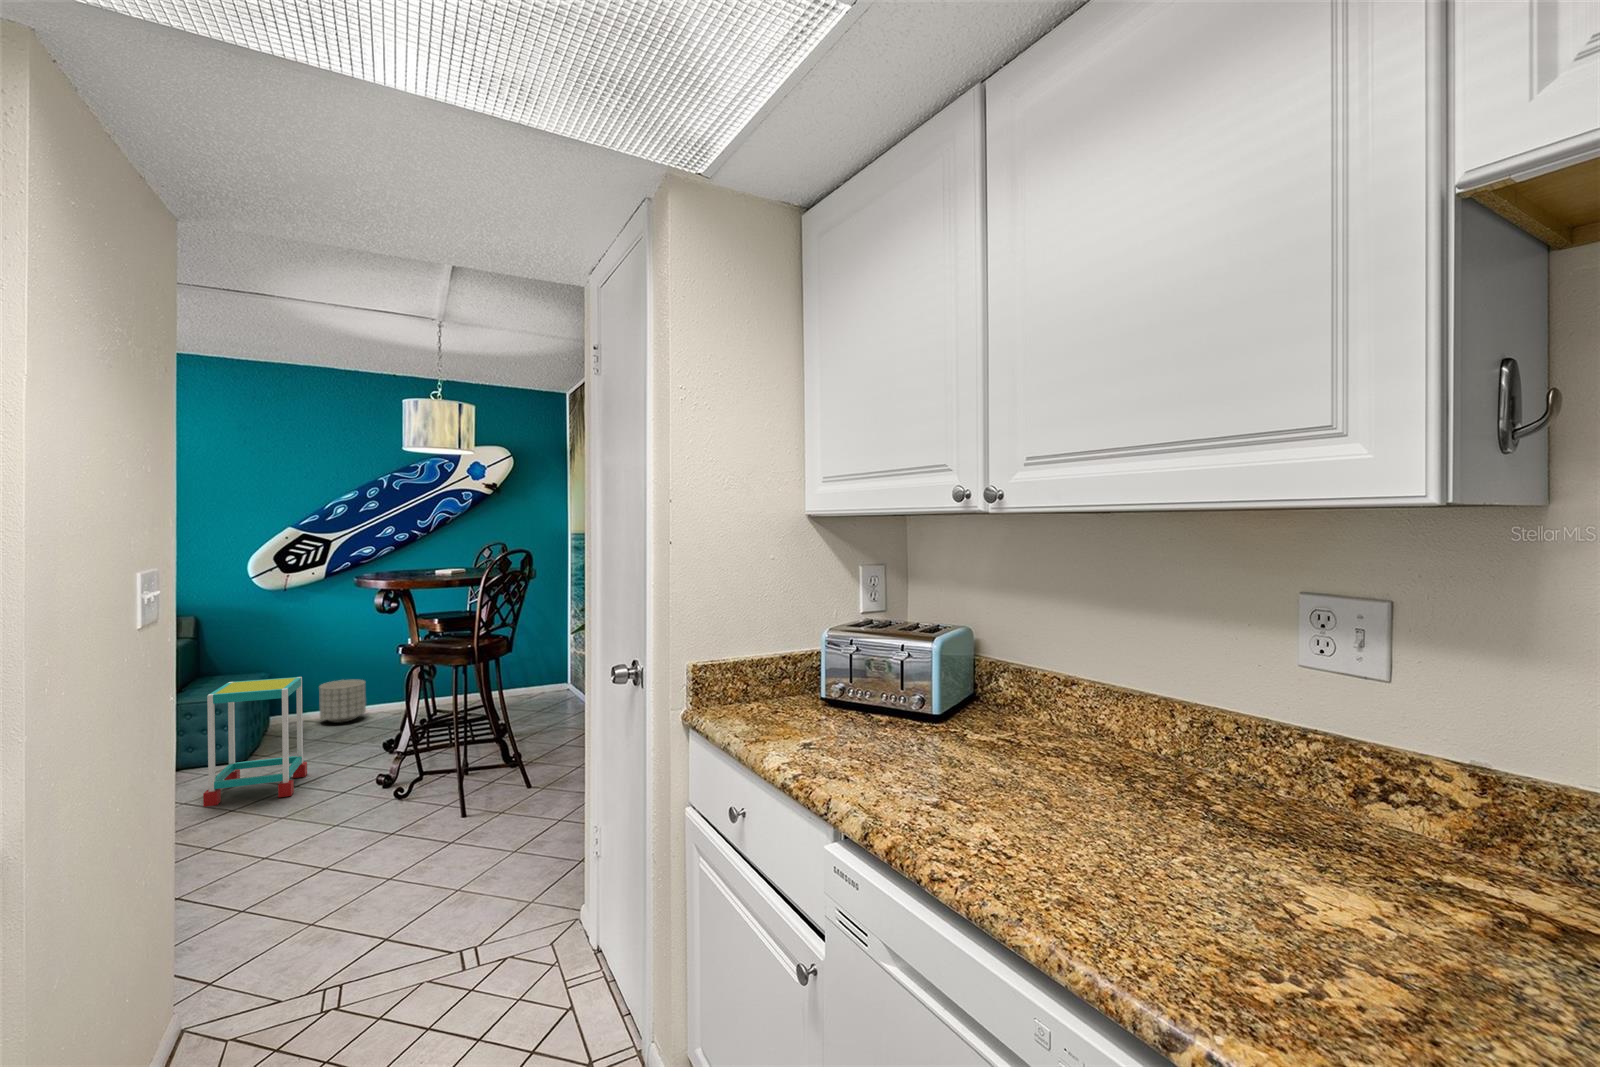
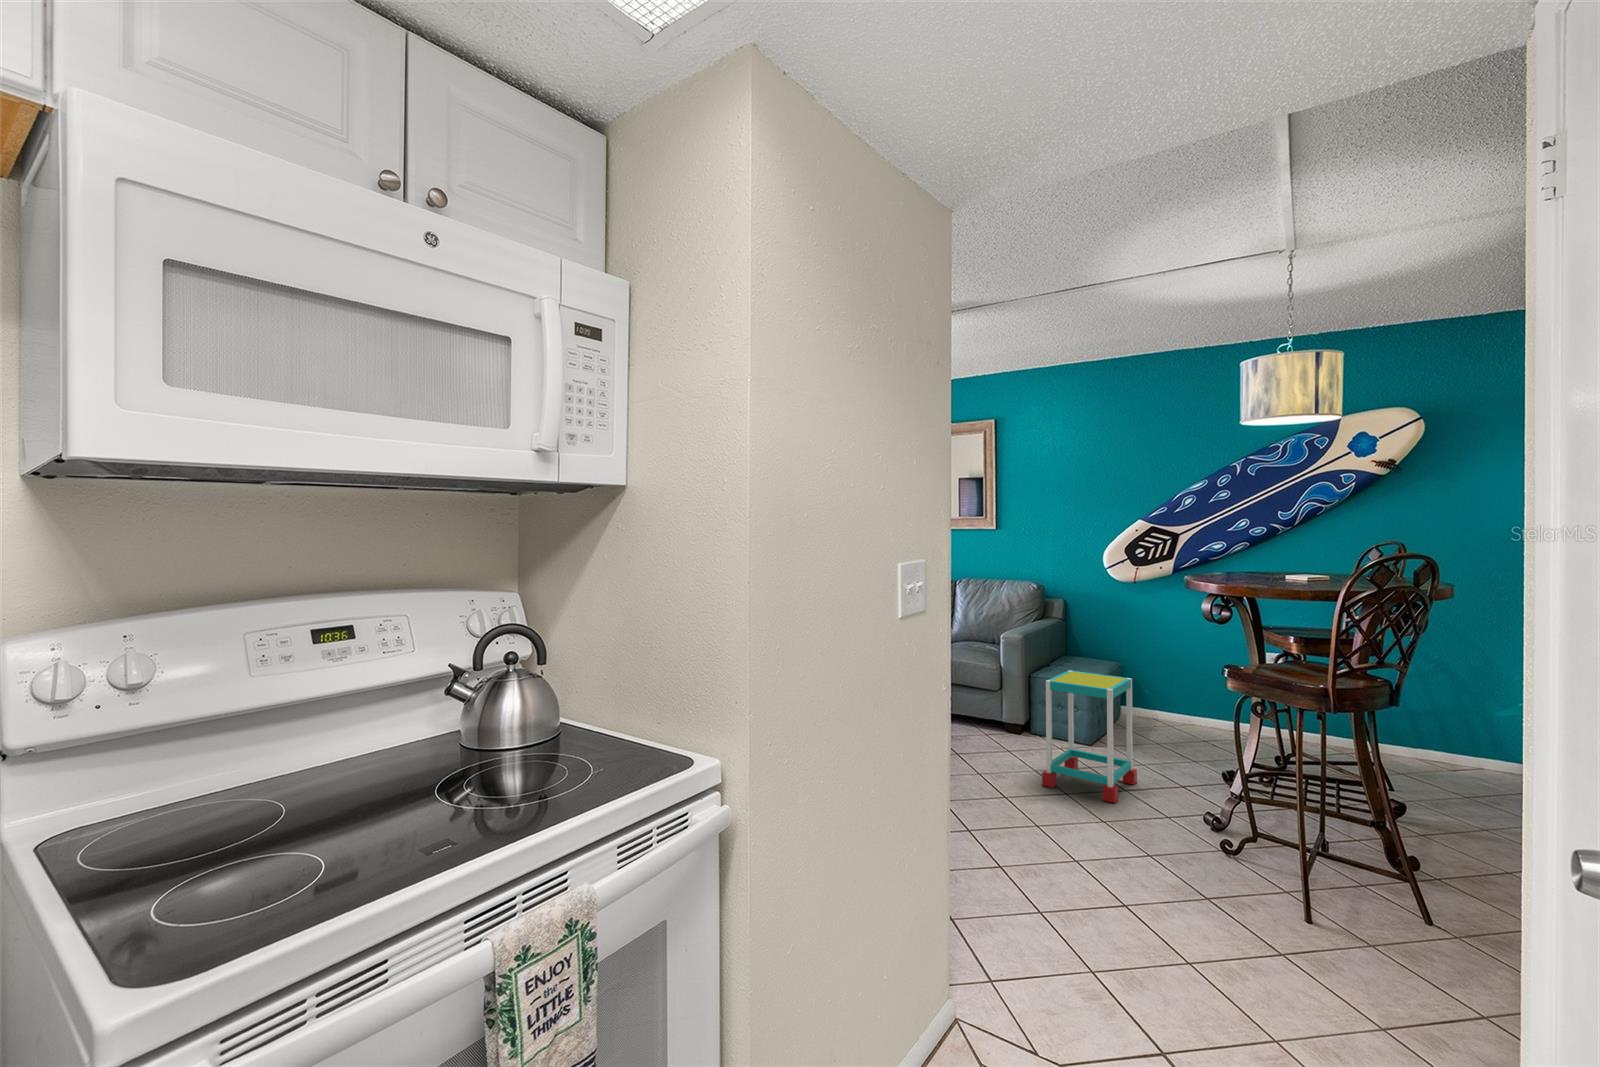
planter: present [319,680,366,723] -> none [1165,685,1213,732]

